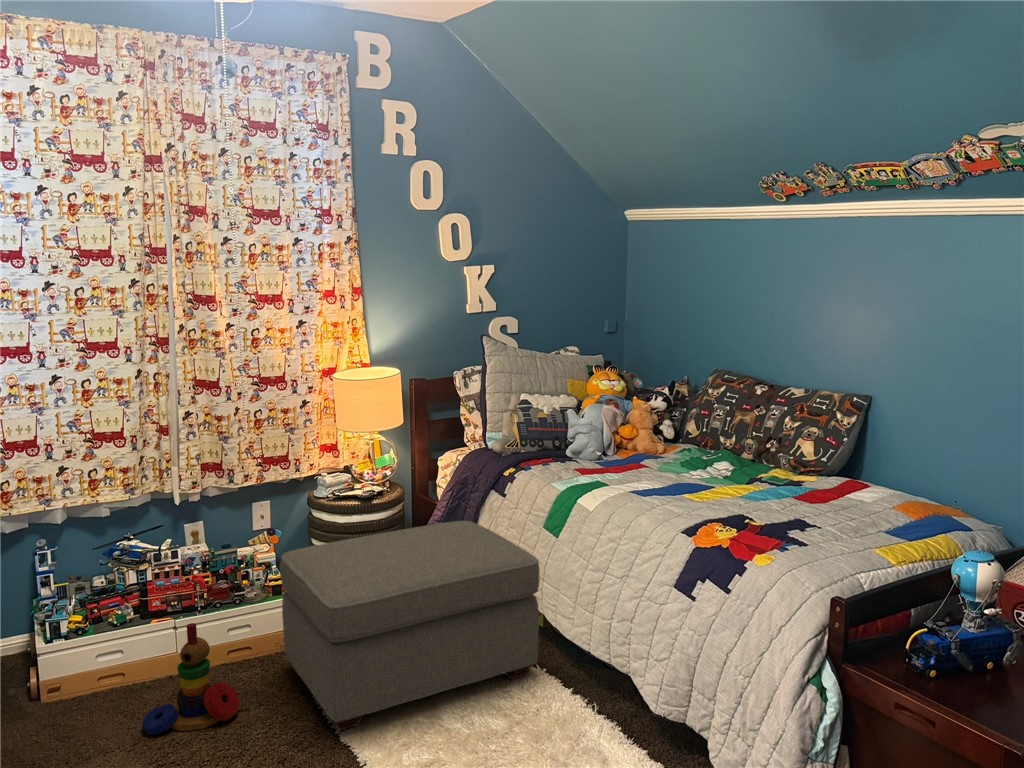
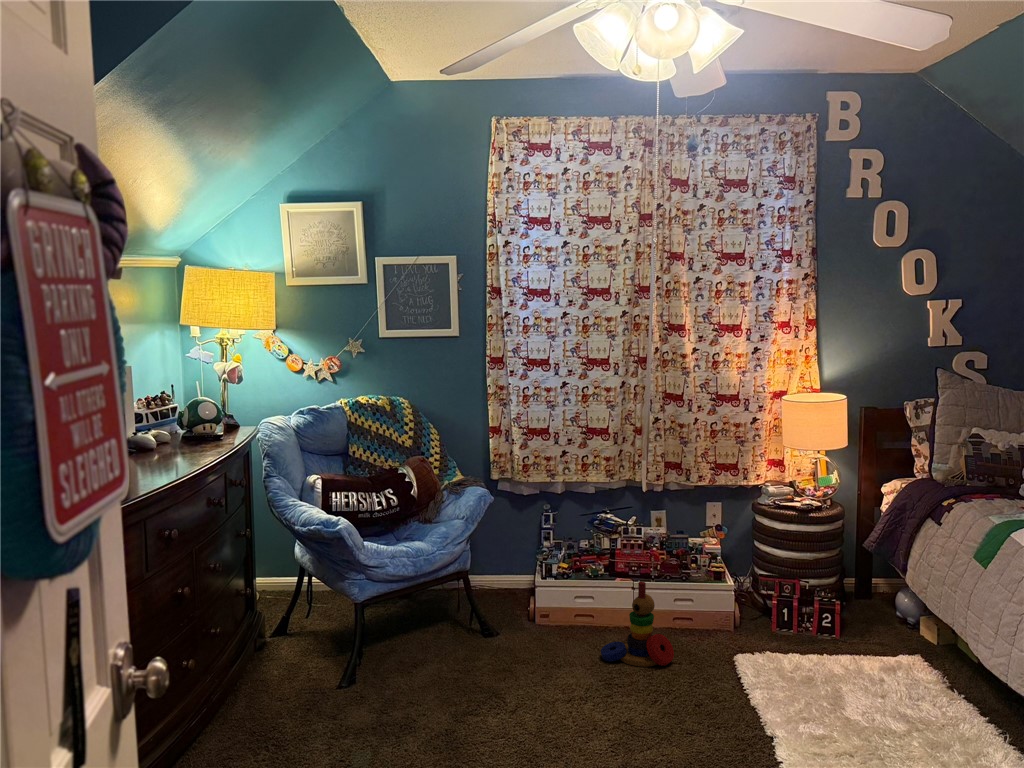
ottoman: present [280,521,540,731] -> none [716,540,964,699]

